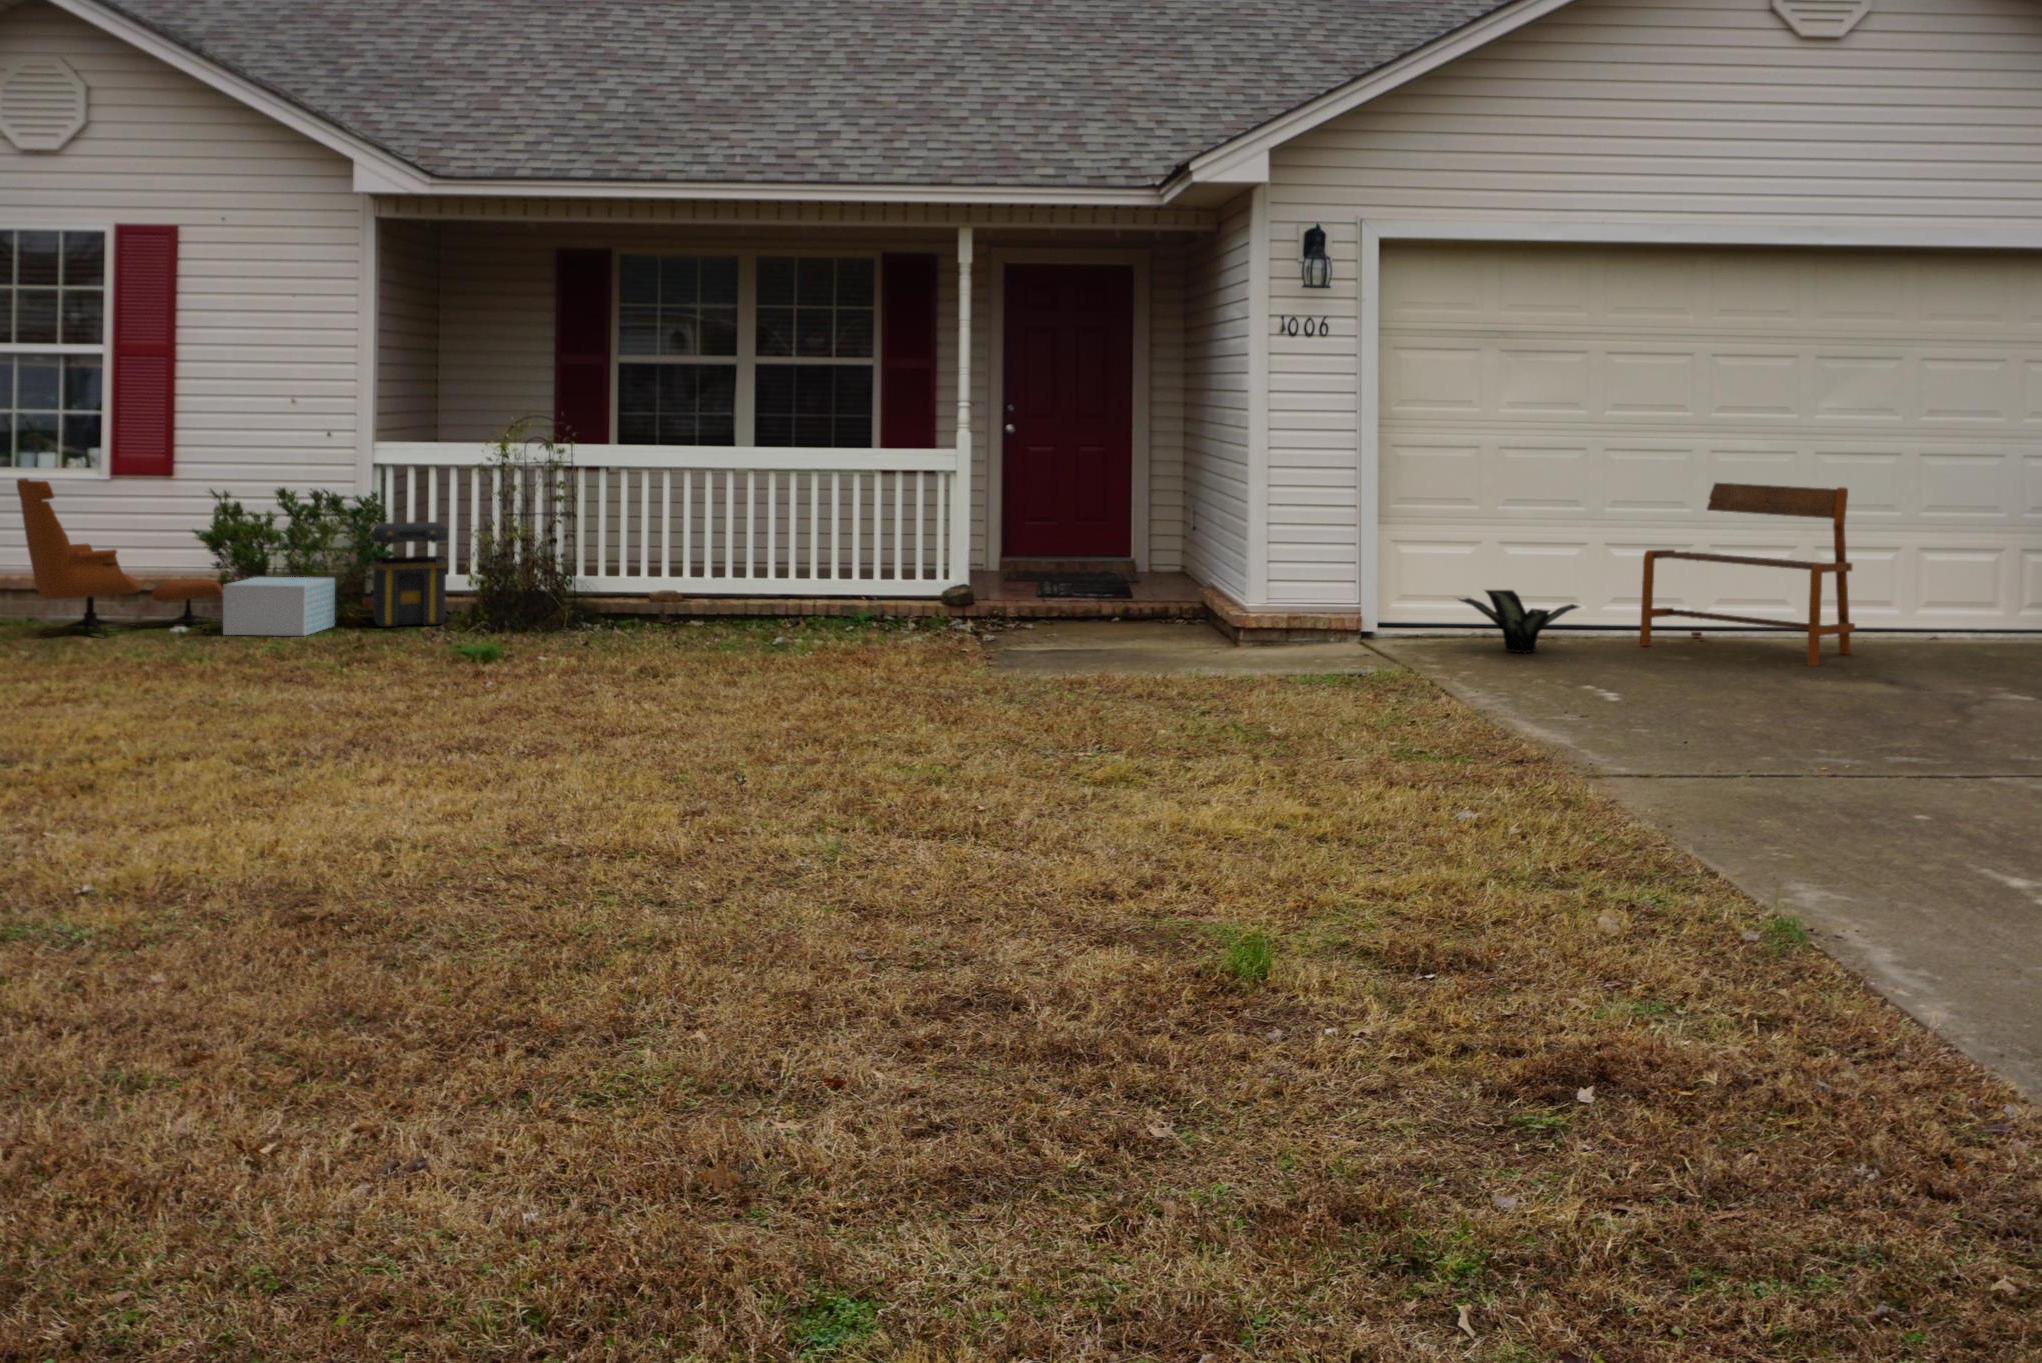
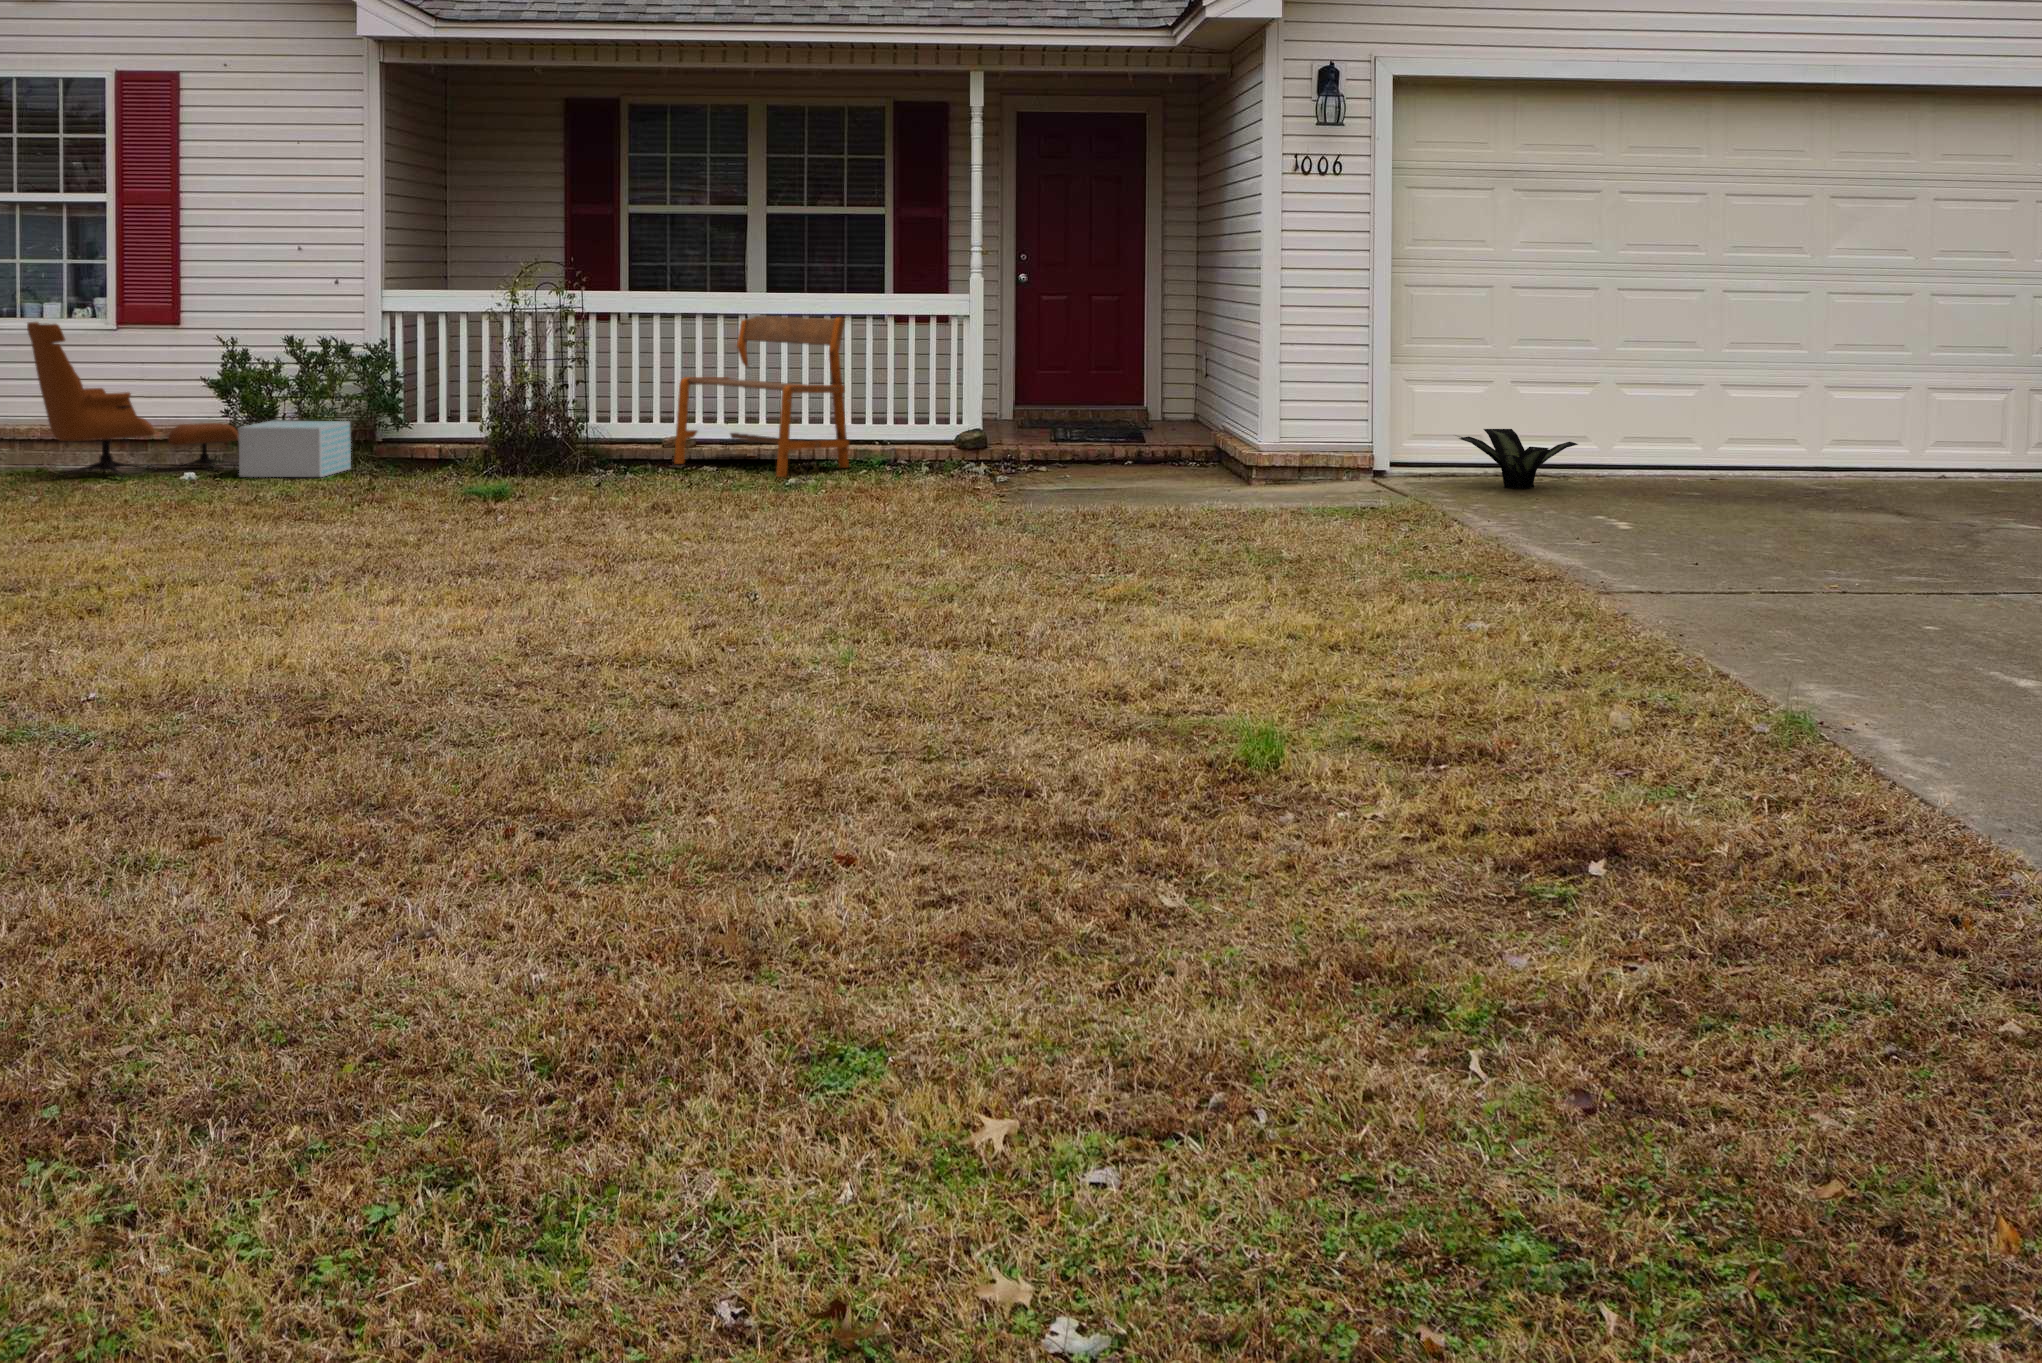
bench: present [1640,482,1855,666] -> present [674,316,849,477]
toolbox: present [372,522,448,627] -> none [387,367,462,470]

